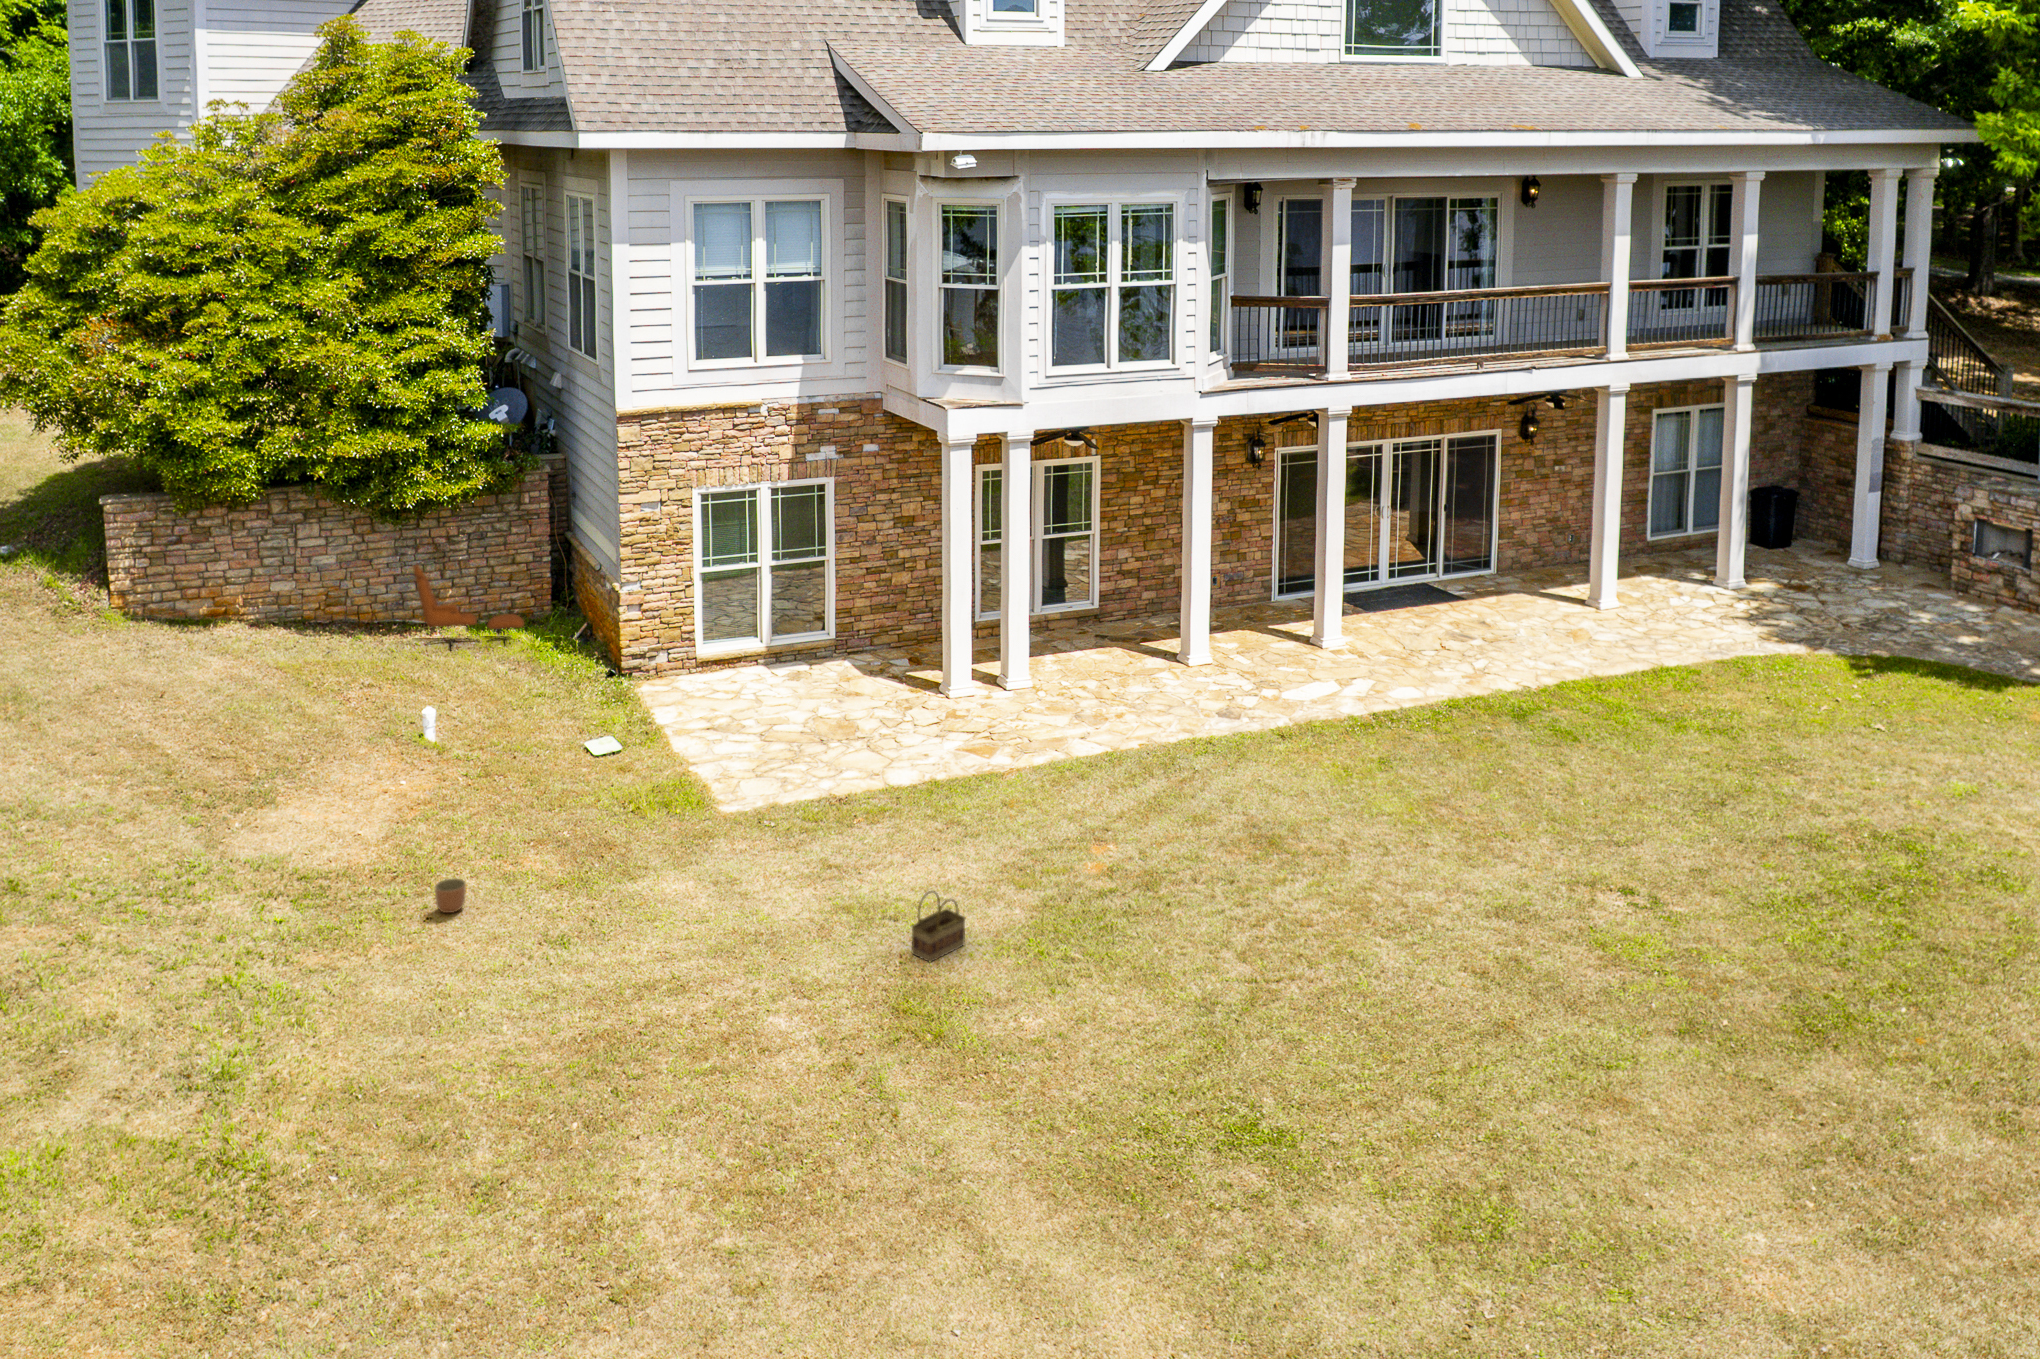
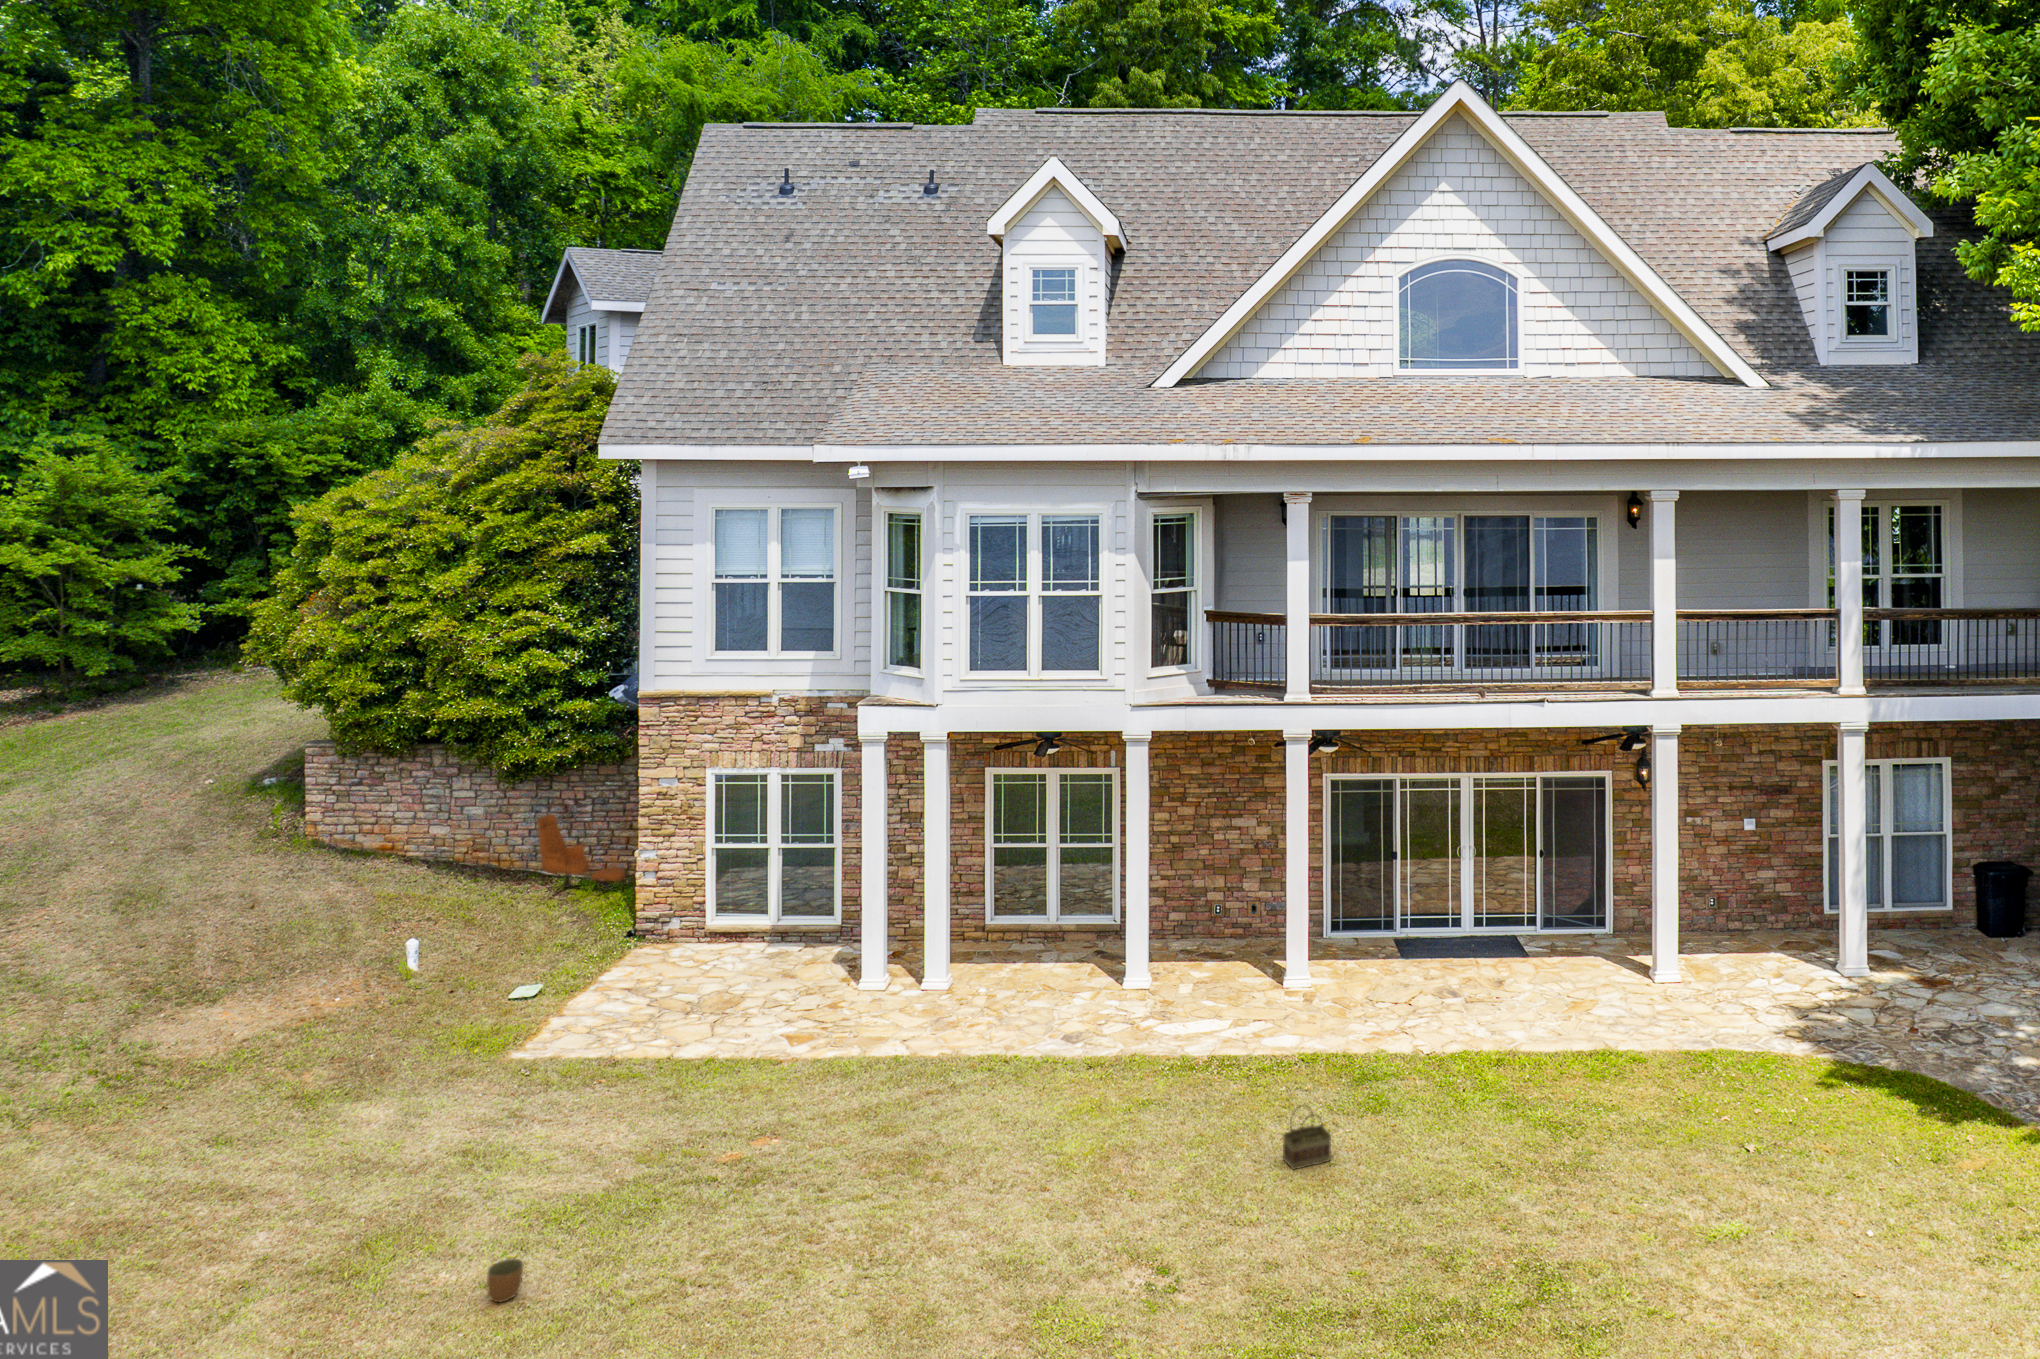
planter: present [435,878,466,913] -> present [487,1259,523,1302]
basket: present [912,891,965,962] -> present [1283,1105,1331,1169]

